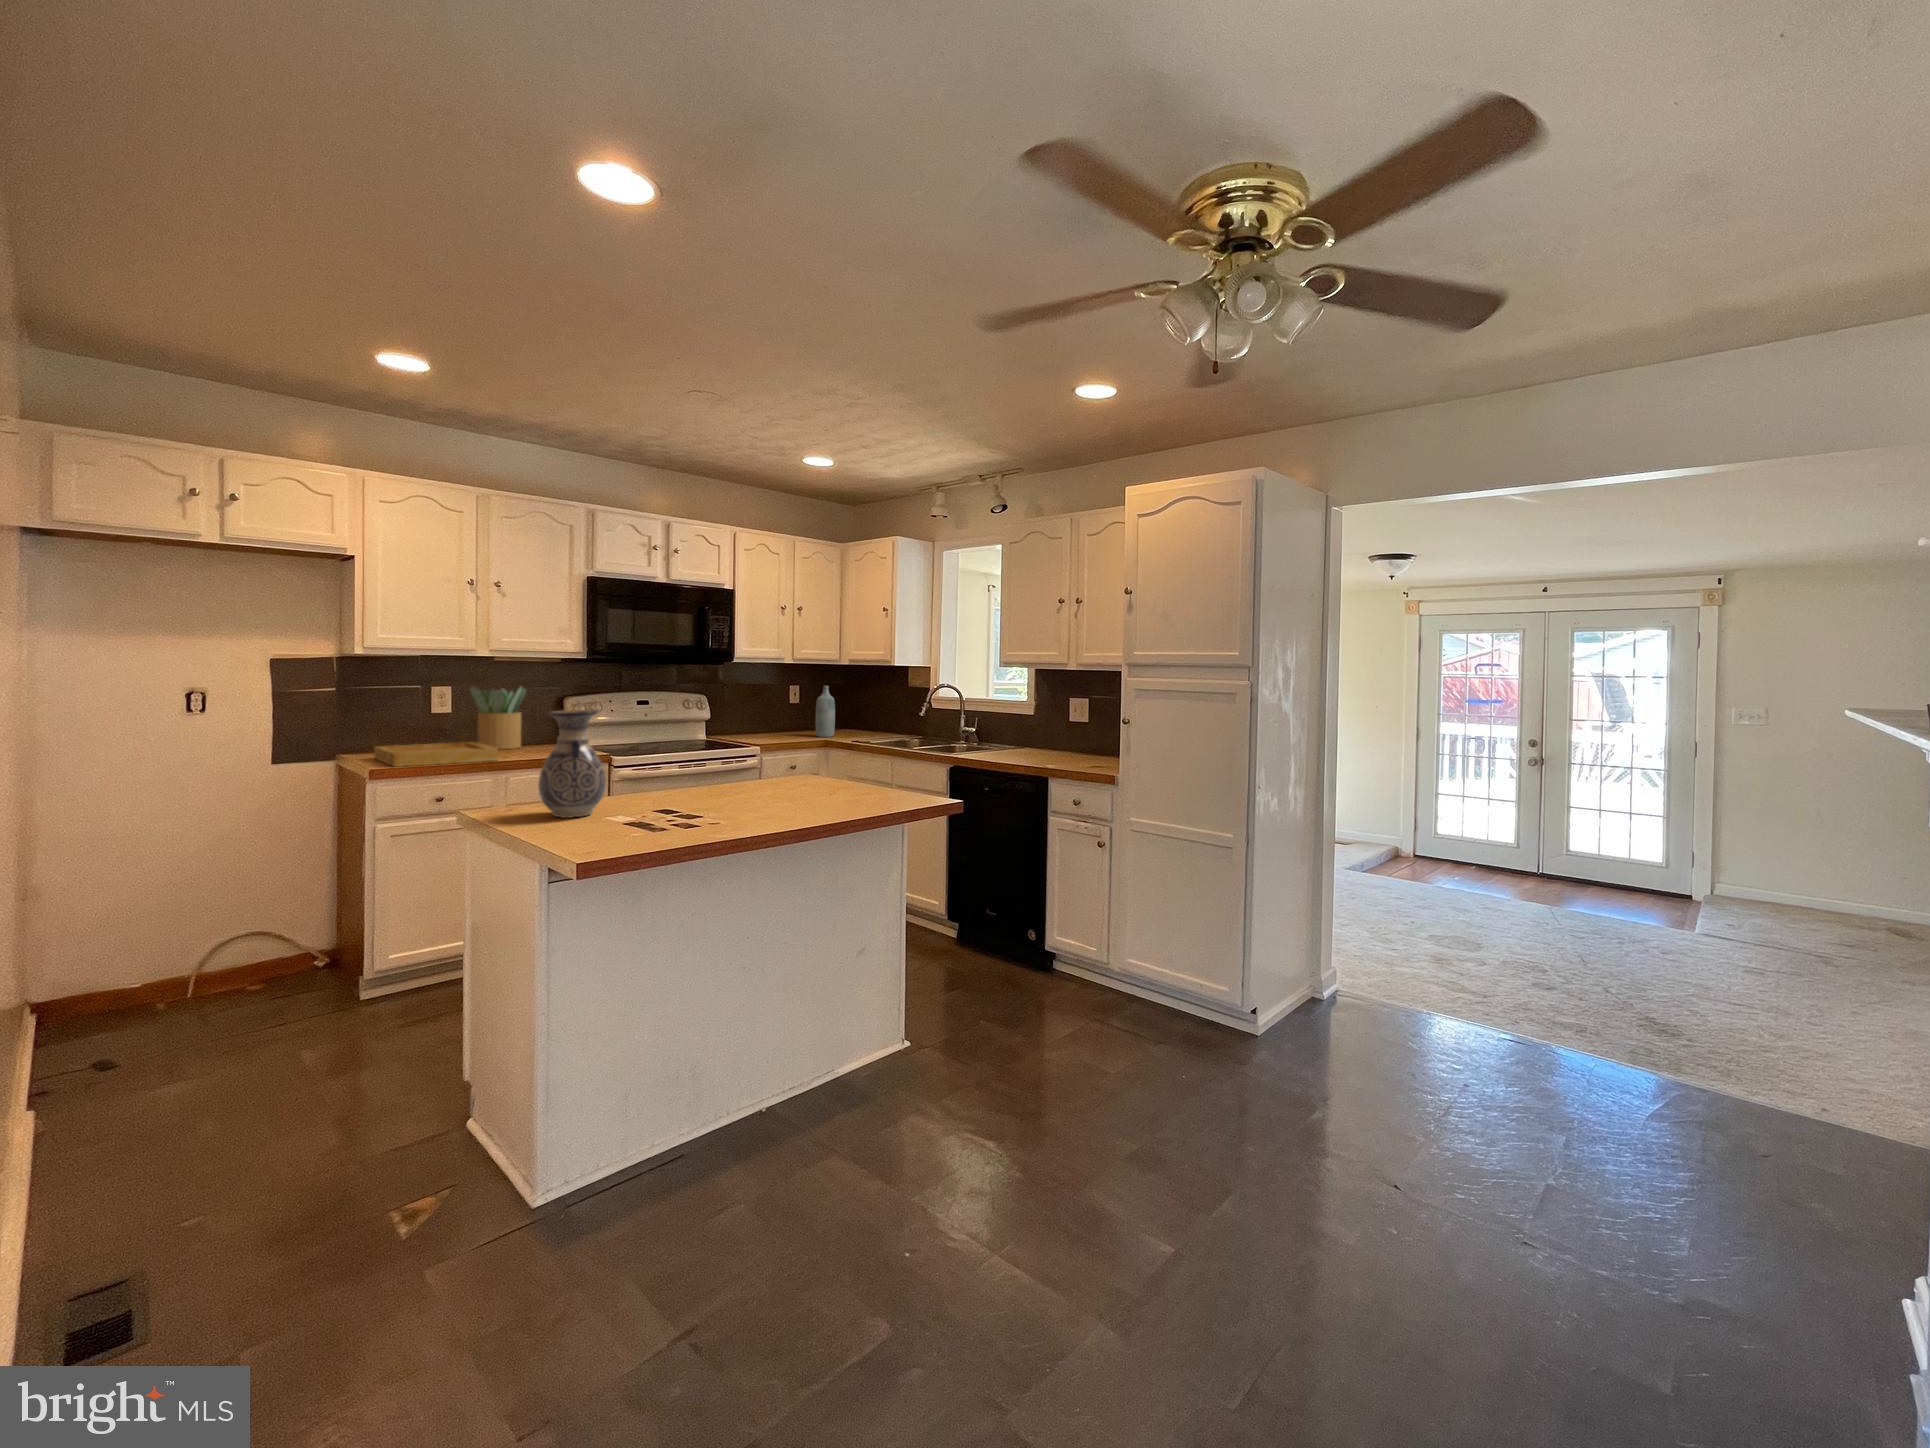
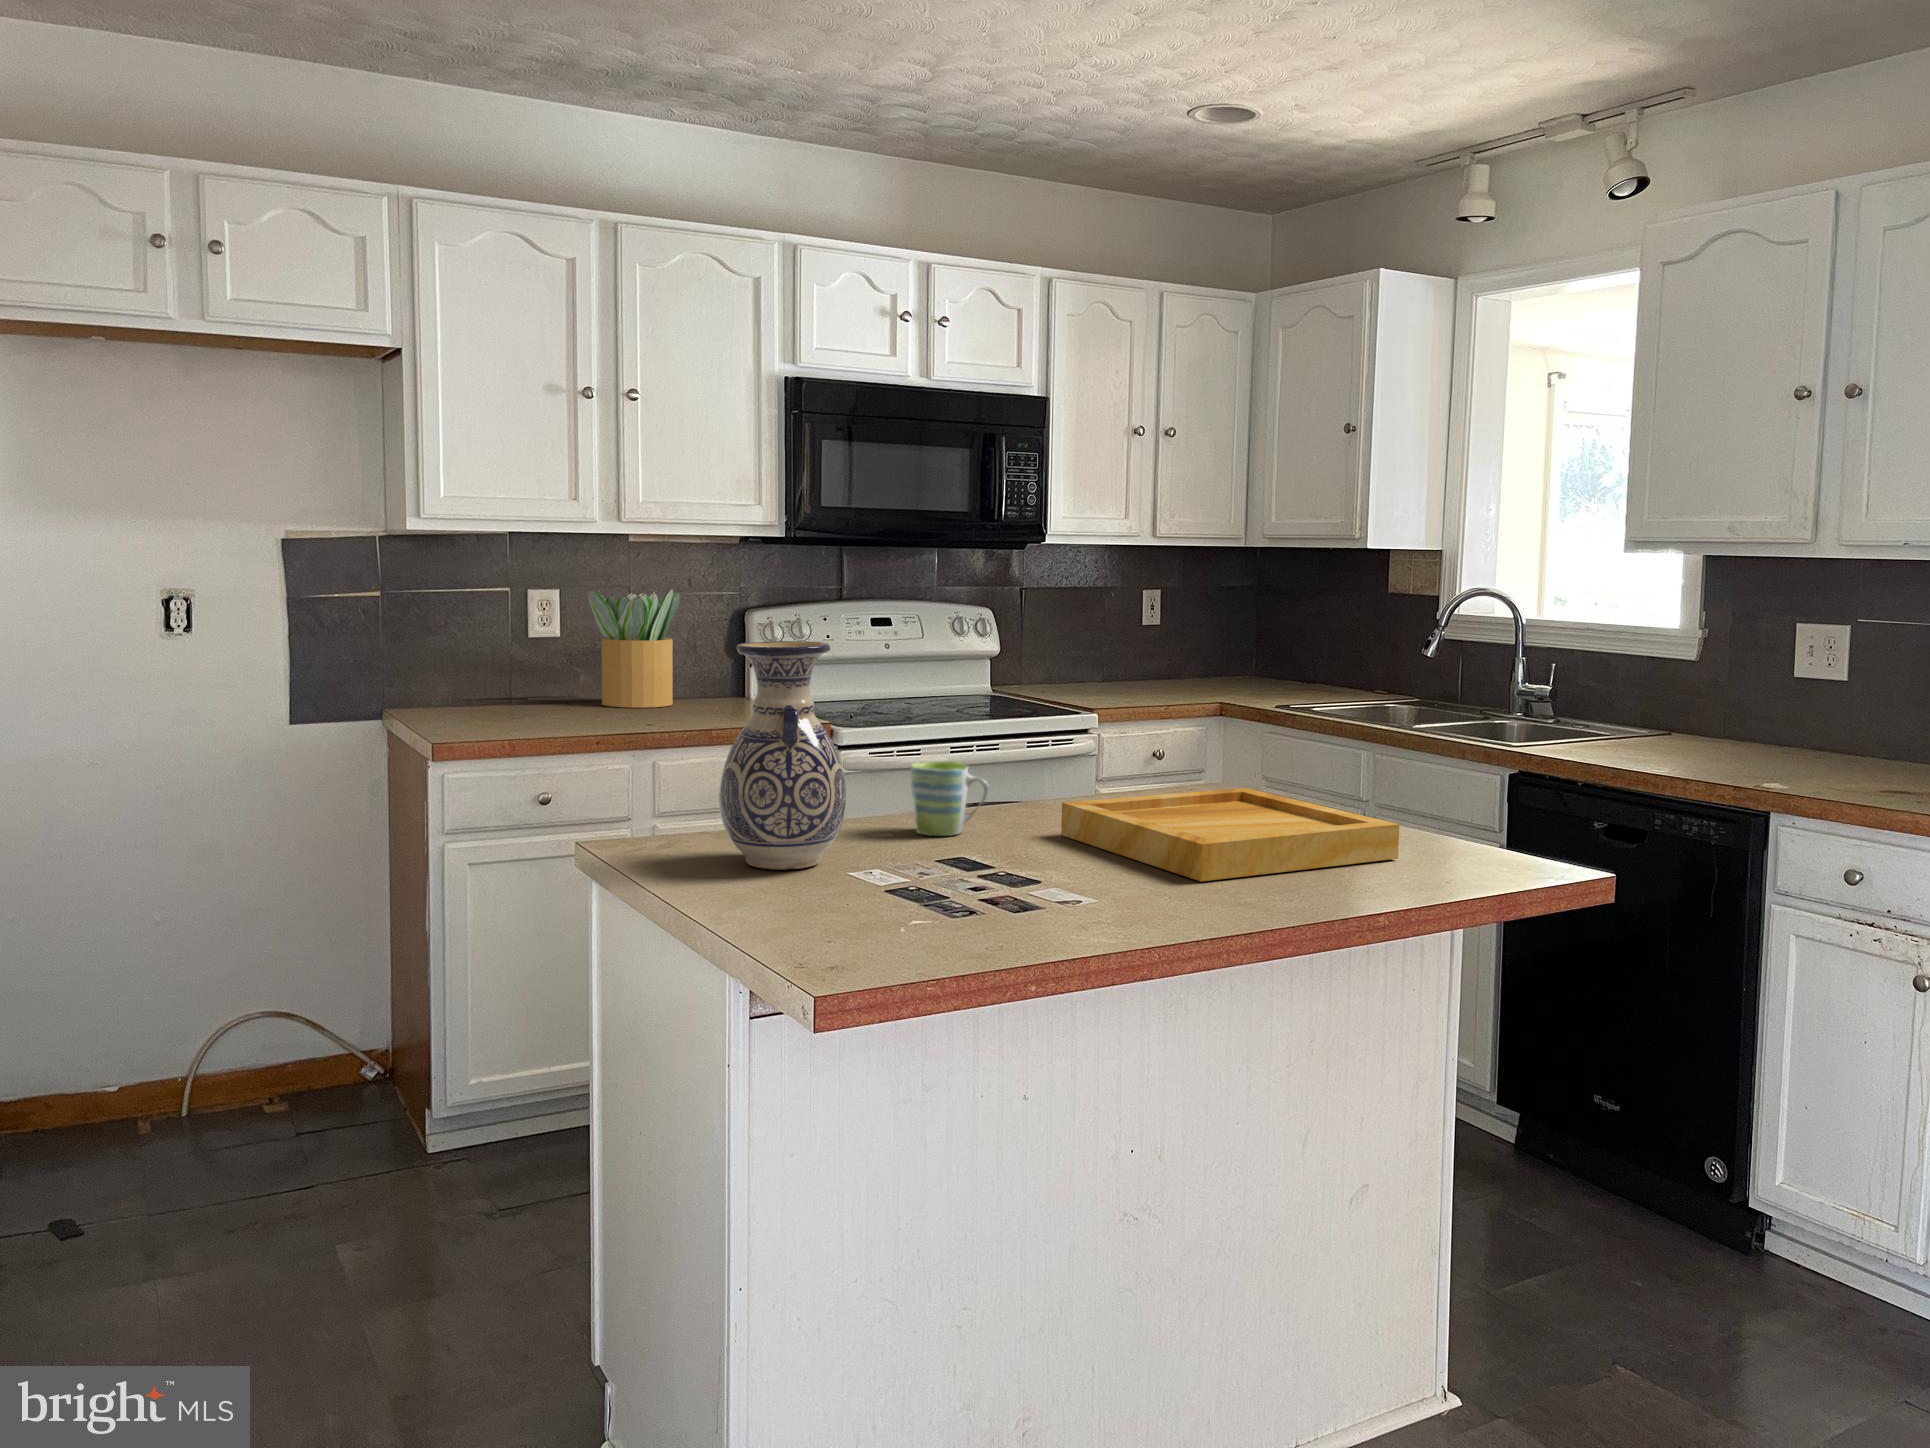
bottle: present [815,686,835,737] -> none [1199,592,1238,696]
tray: present [374,742,498,767] -> present [1061,788,1399,882]
mug: none [643,766,683,801] -> present [910,761,989,836]

